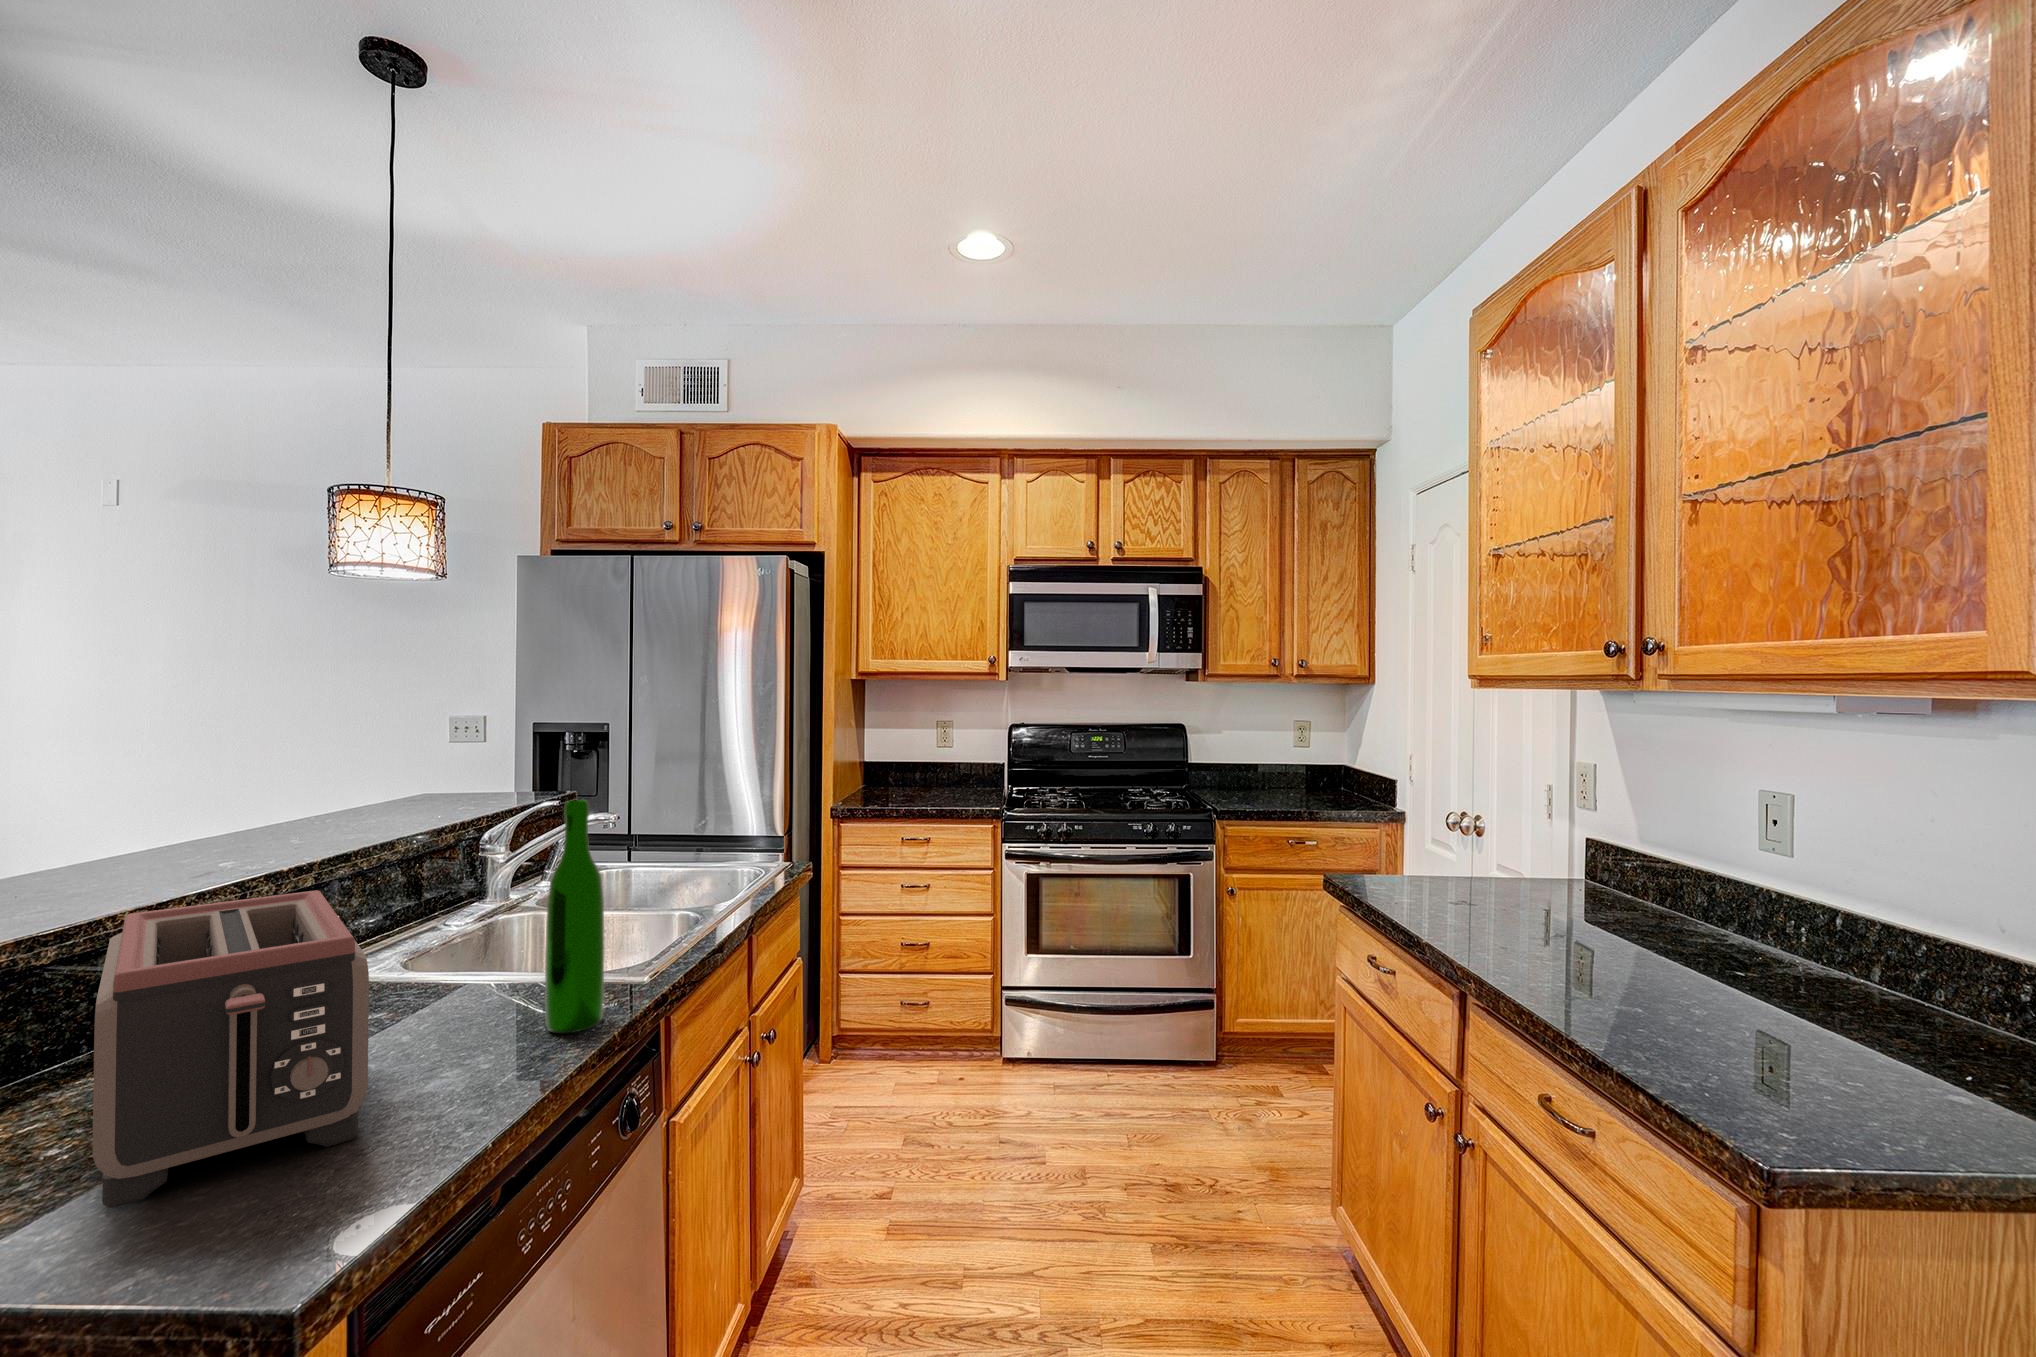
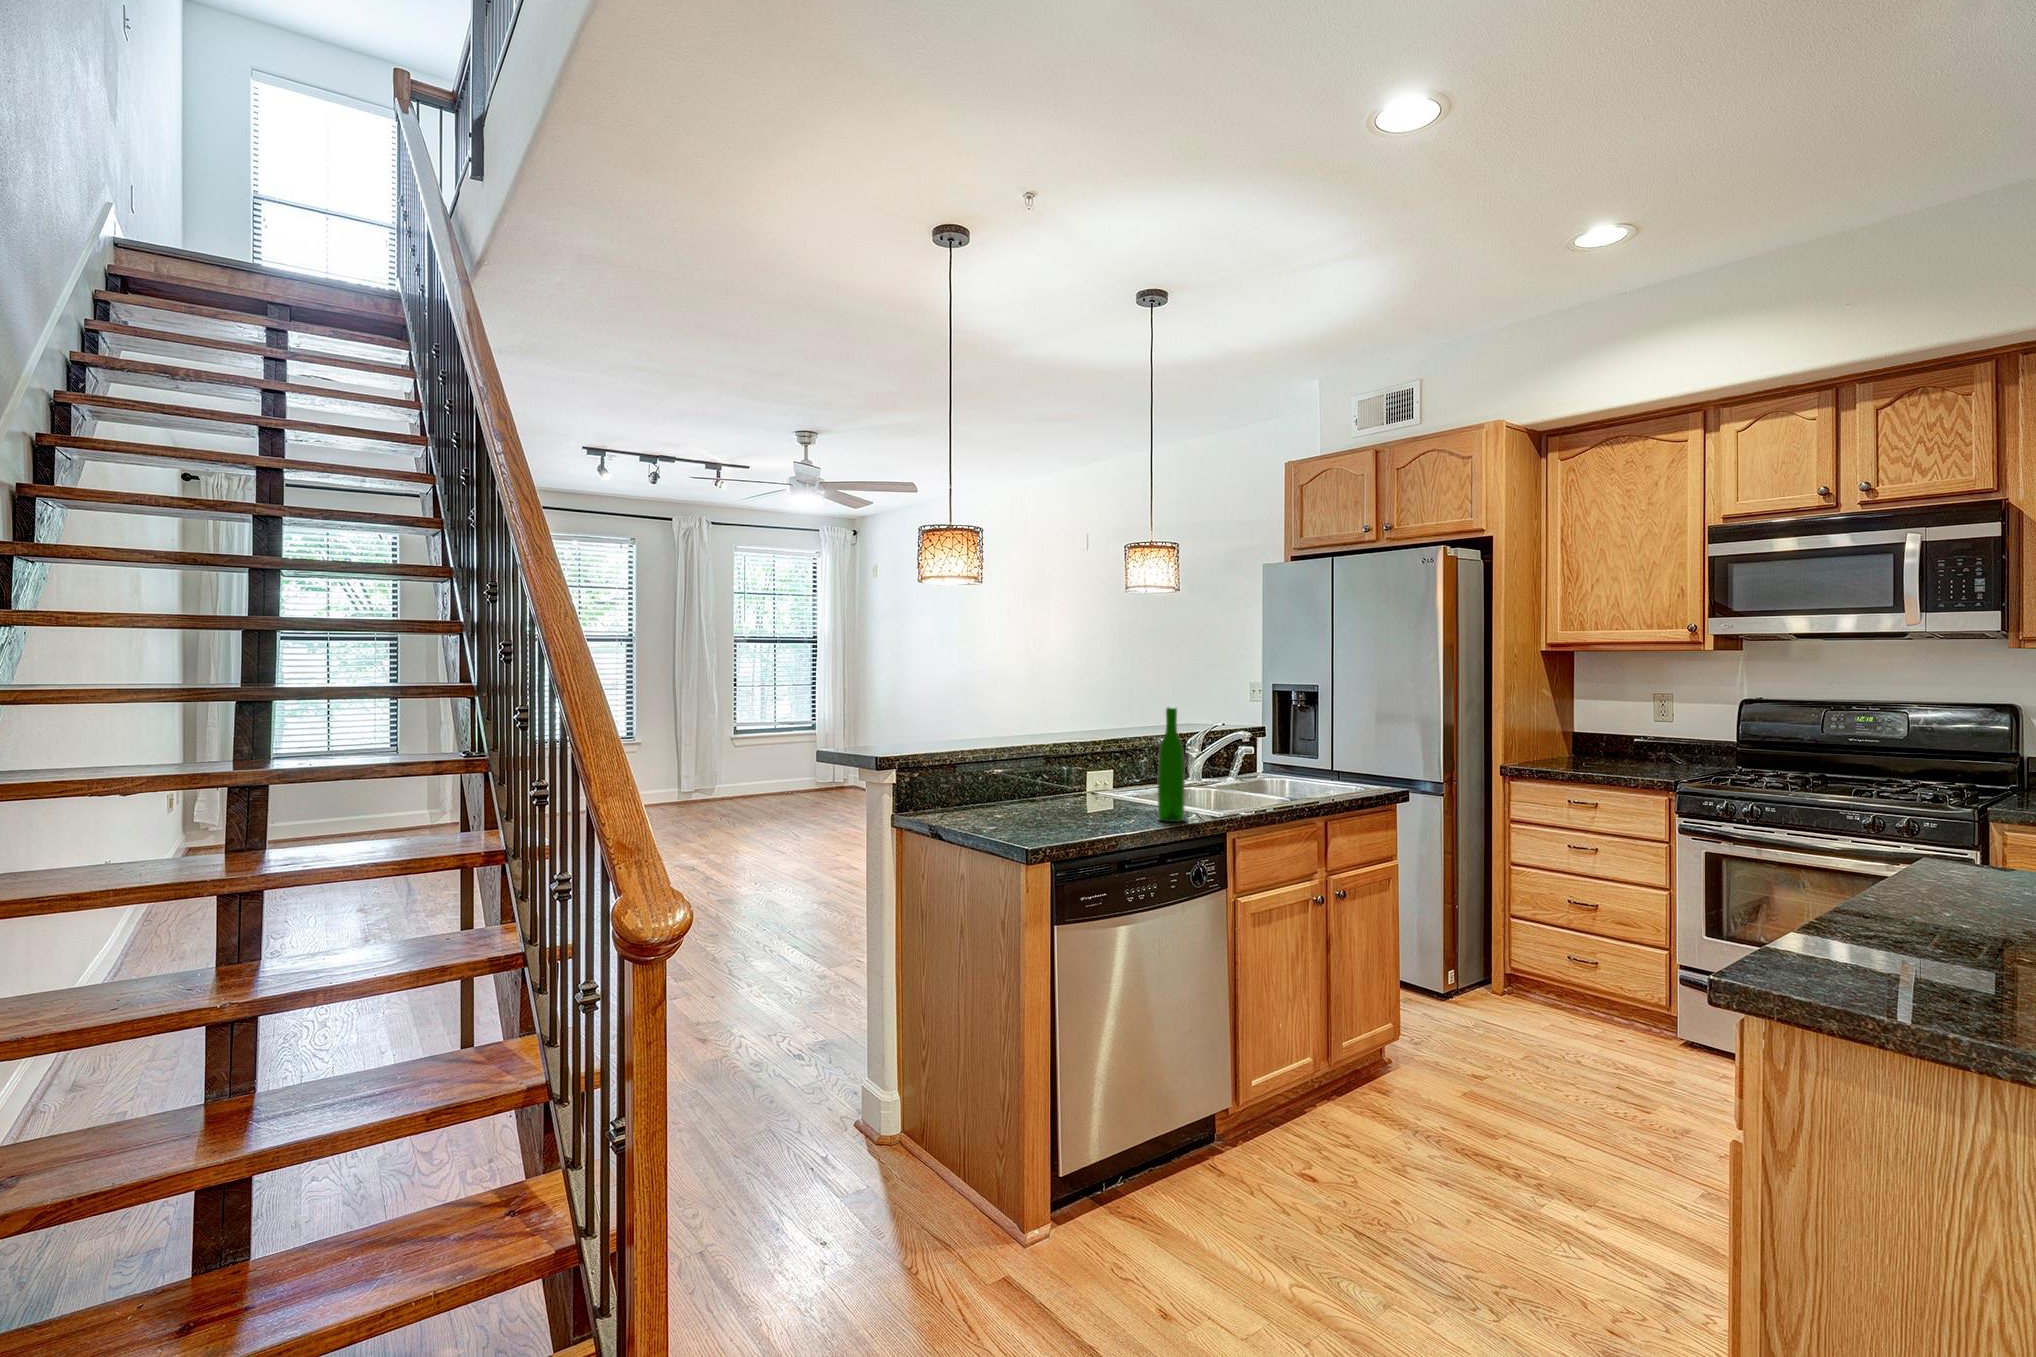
toaster: present [93,890,369,1208] -> none [998,739,1082,829]

